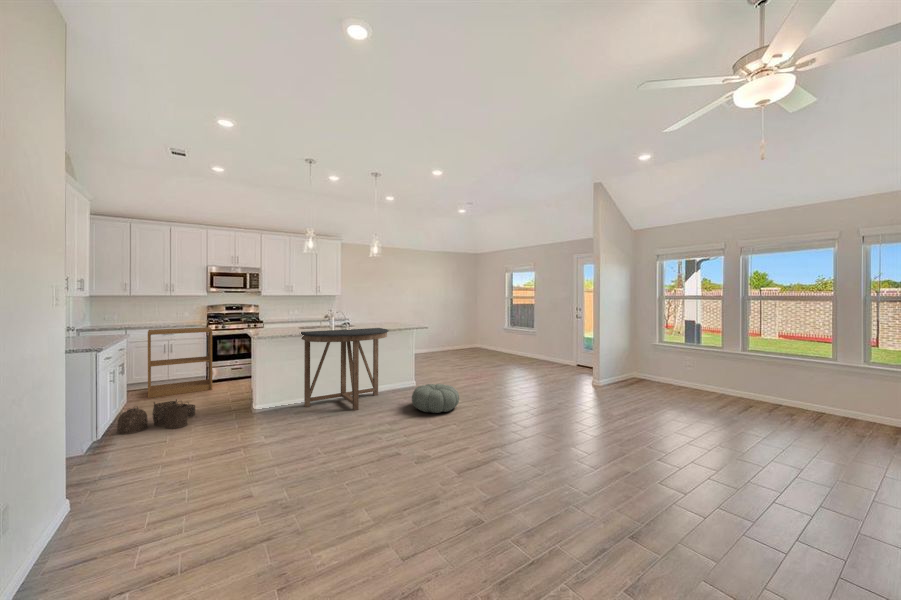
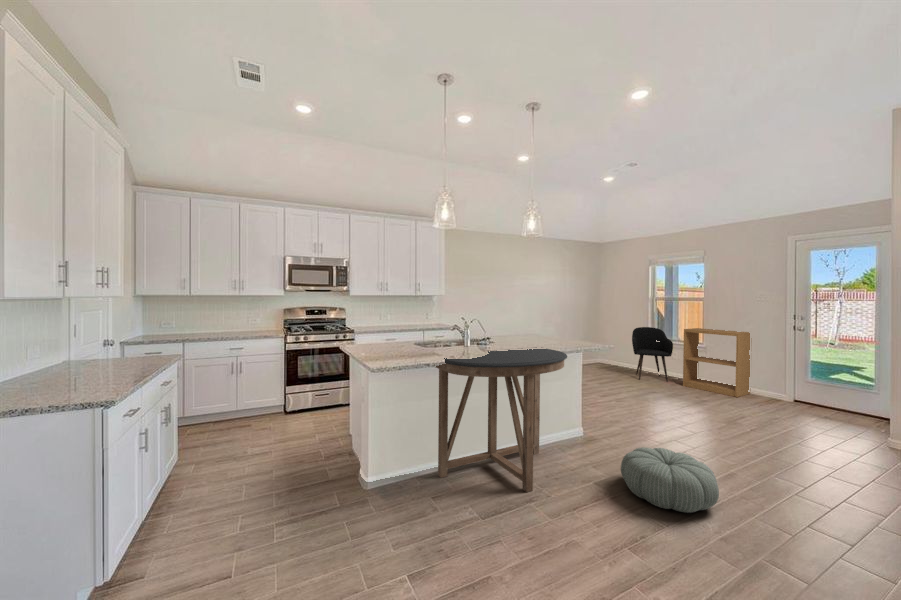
armchair: none [488,318,517,357] -> present [632,327,673,382]
bookshelf: present [148,327,212,398] -> present [683,328,751,397]
woven basket: present [117,399,195,434] -> none [158,464,277,535]

